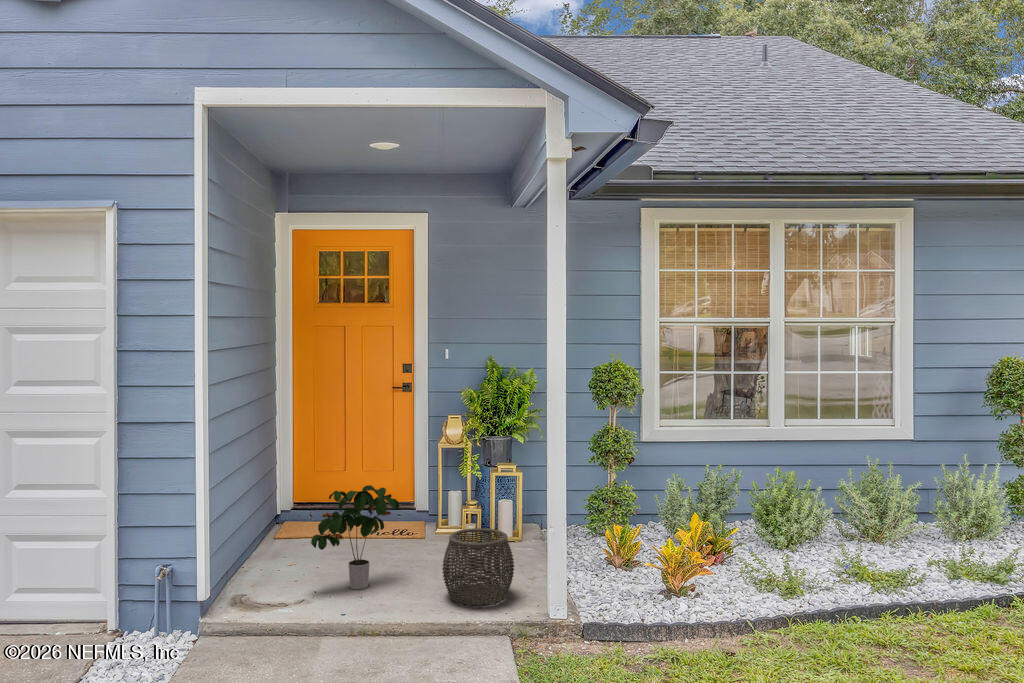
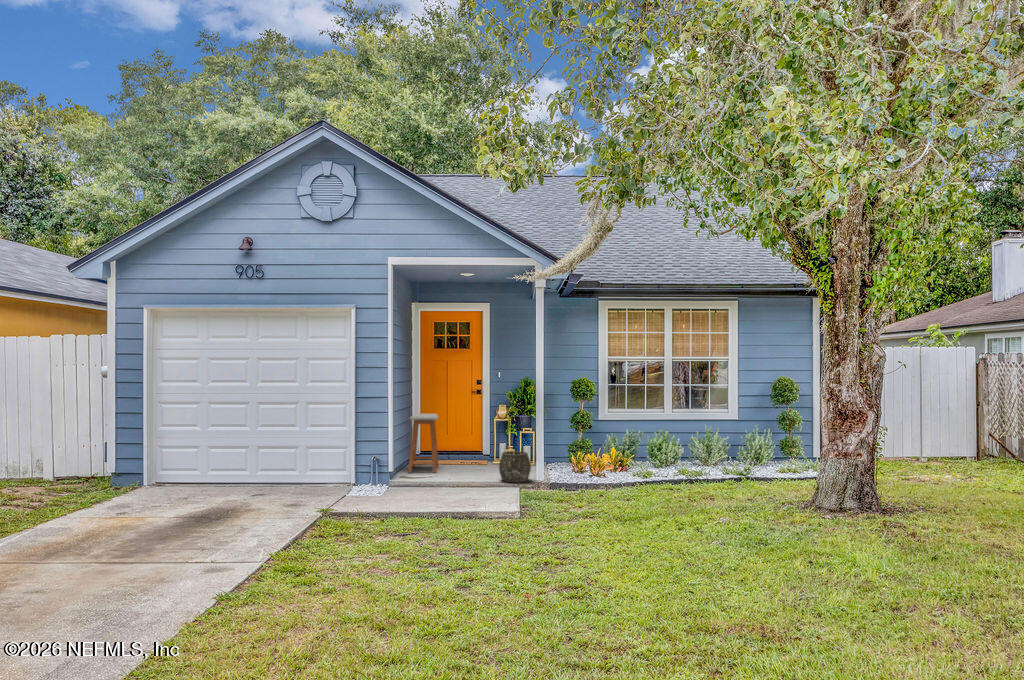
stool: none [247,439,321,572] -> present [408,414,439,473]
potted plant: present [311,485,399,589] -> none [440,432,479,478]

